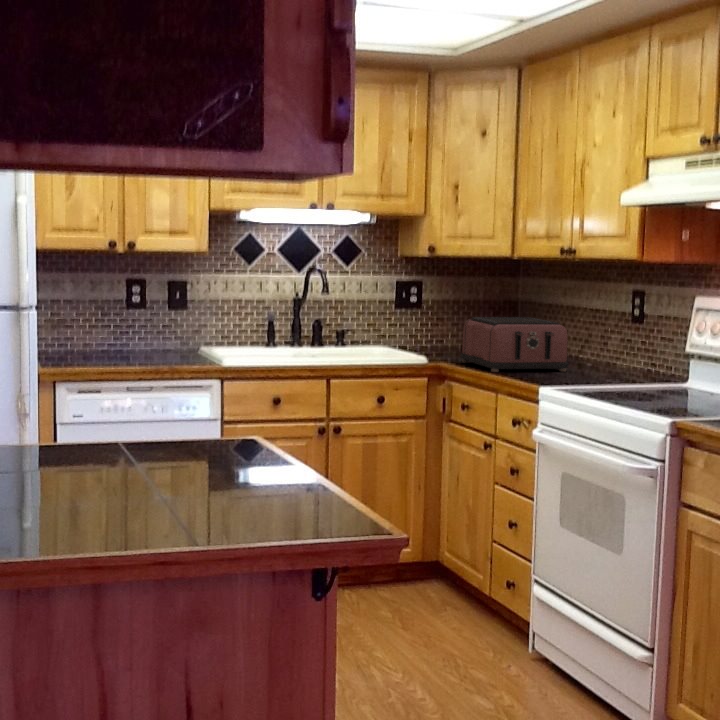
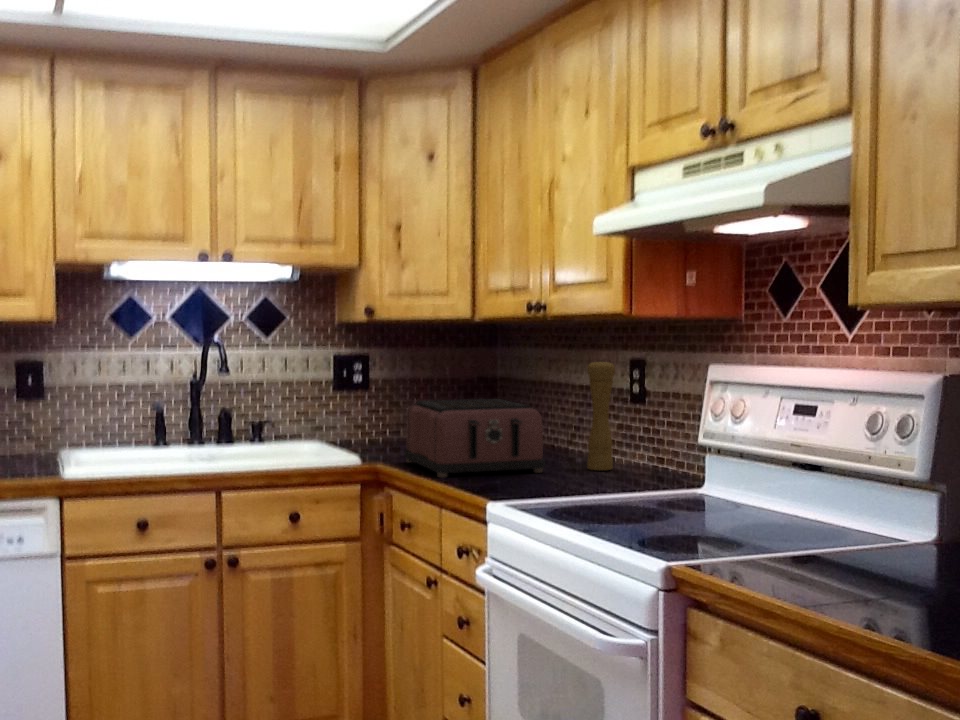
pepper mill: none [598,291,622,372] -> present [587,360,615,470]

